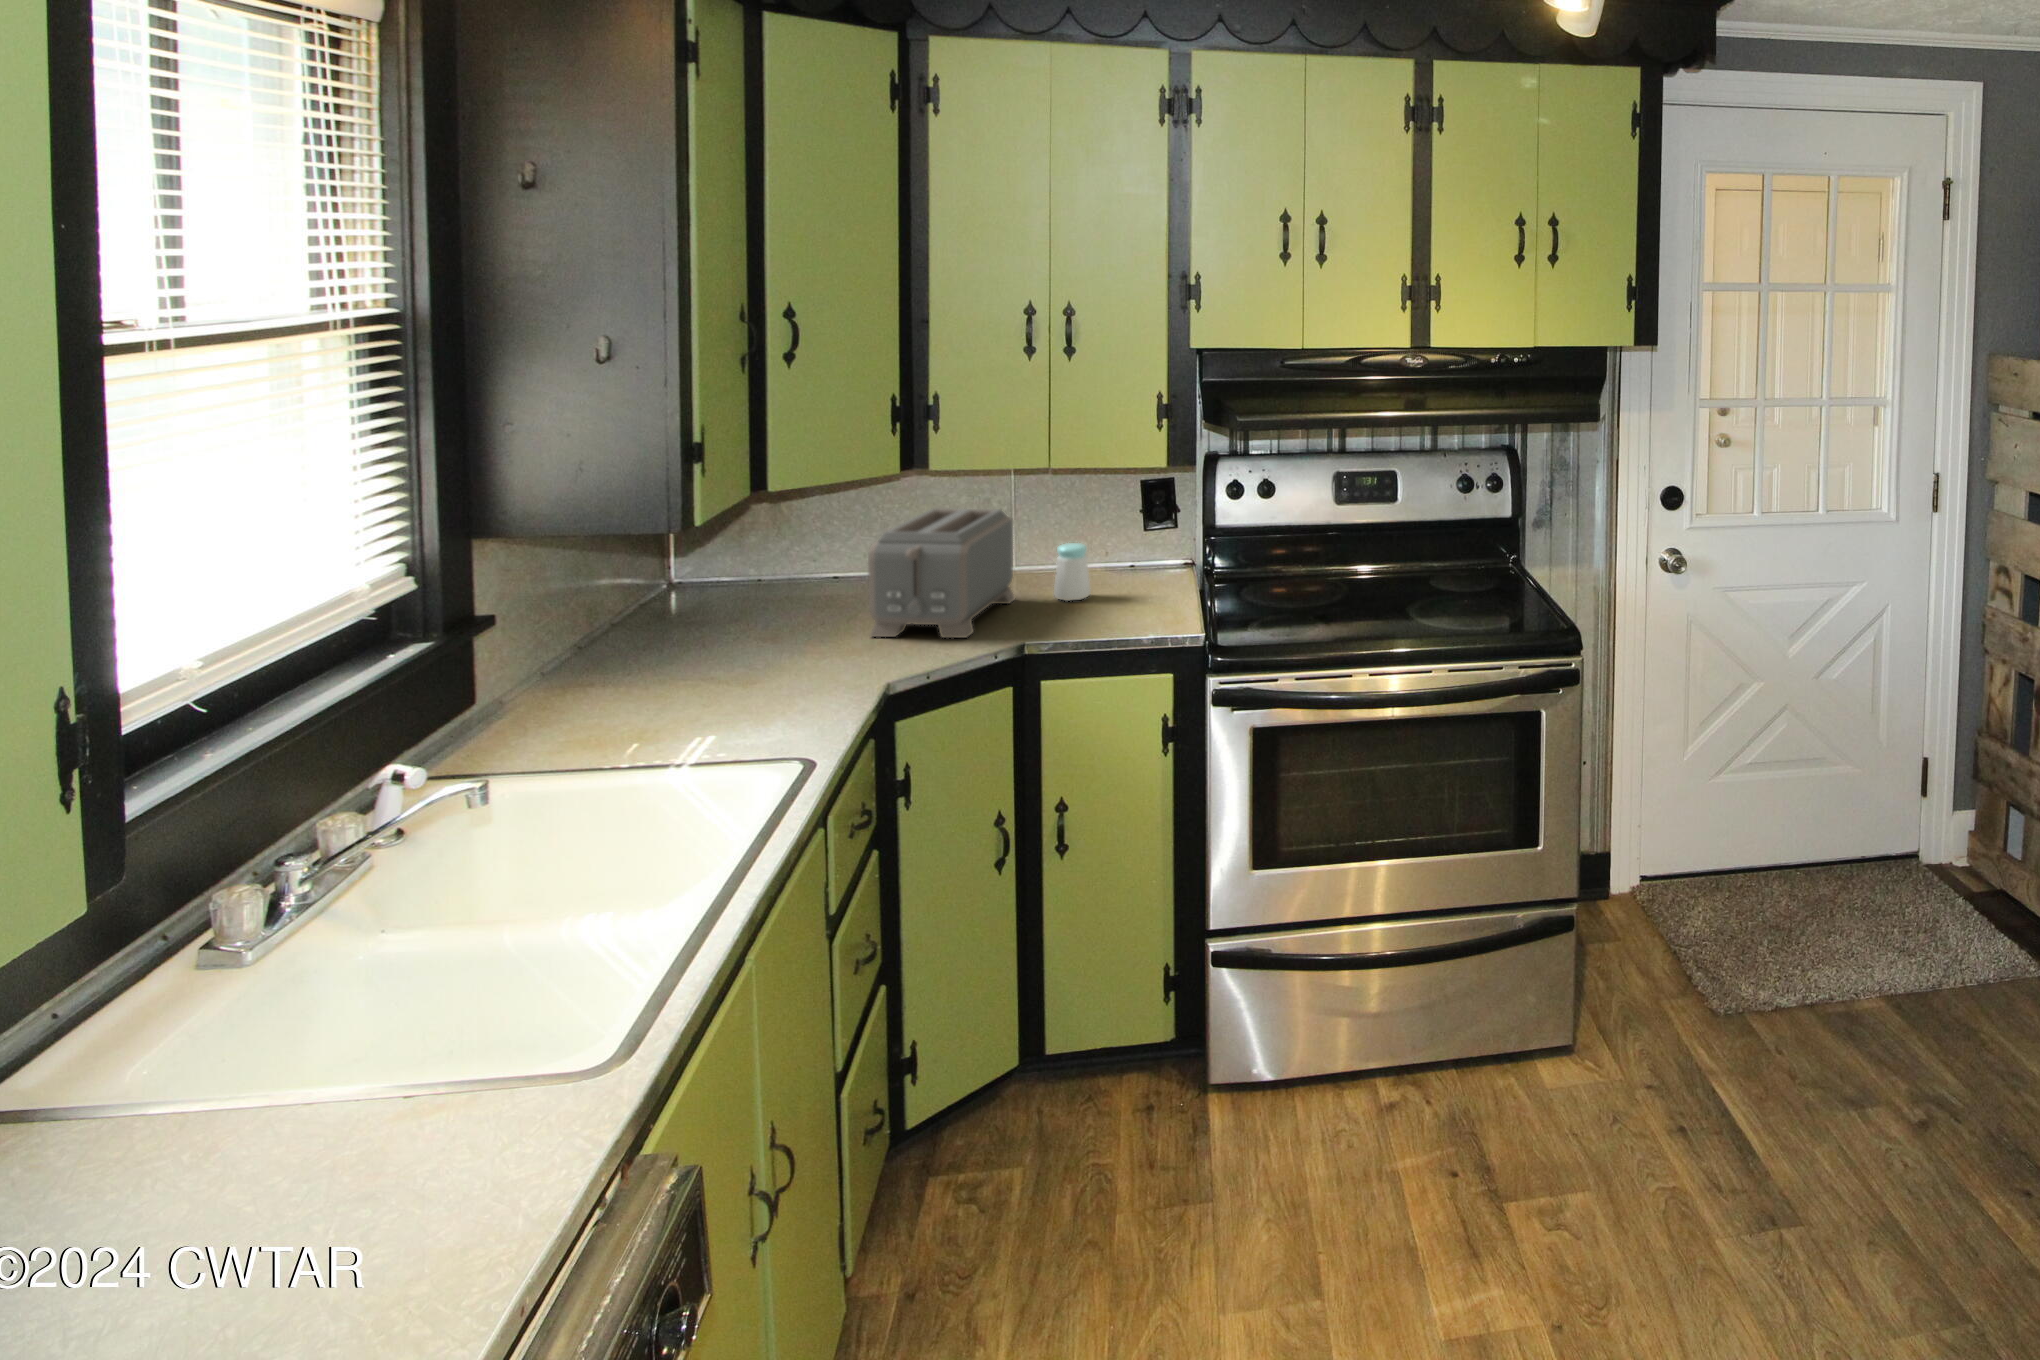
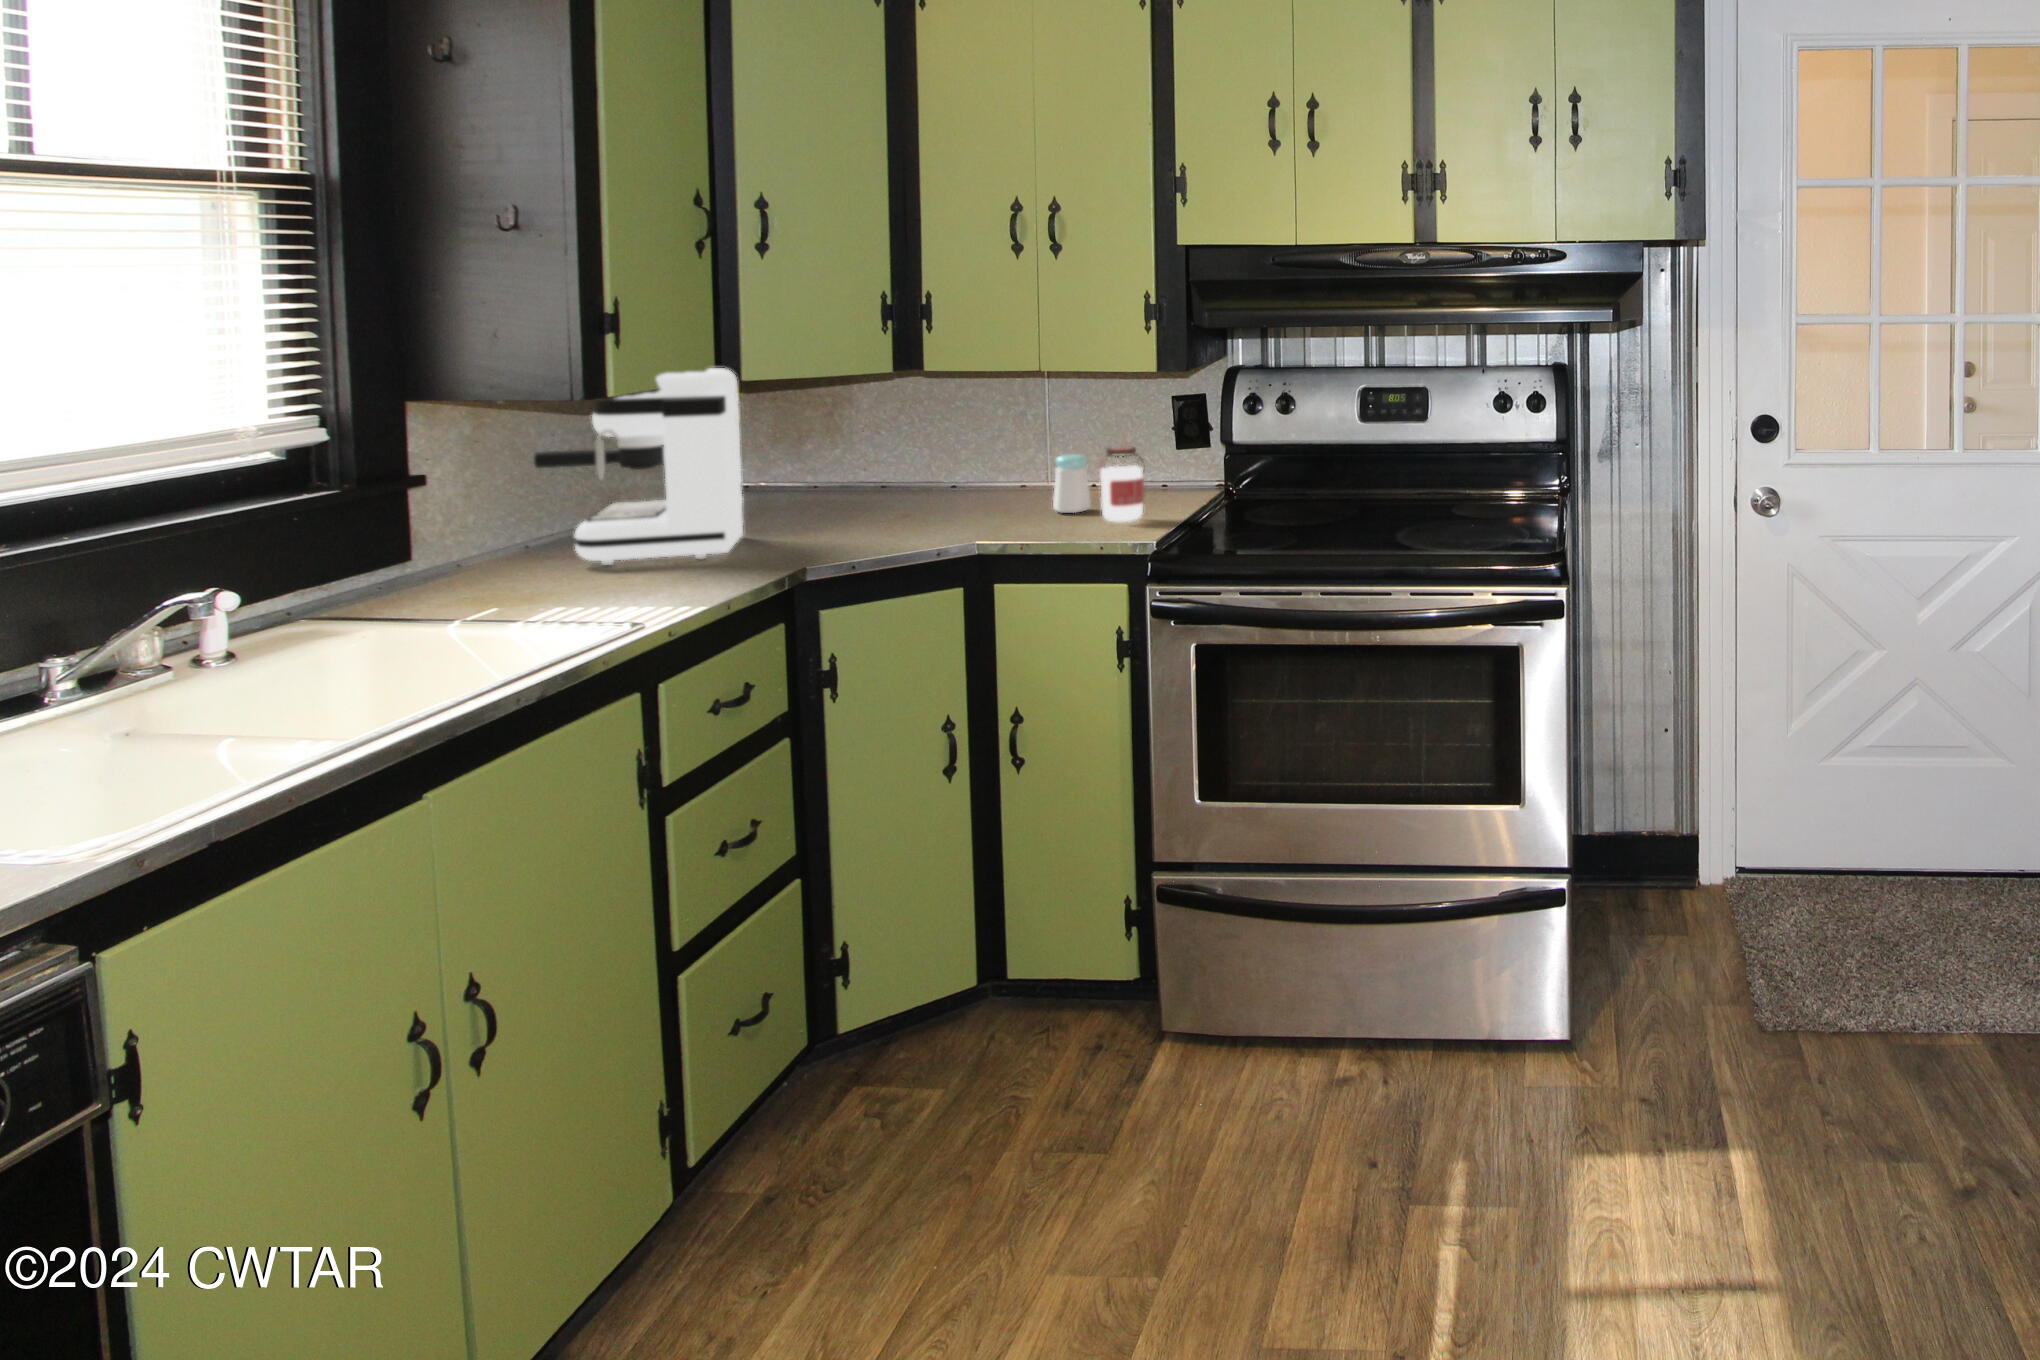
coffee maker: none [574,478,793,690] -> present [534,368,743,565]
toaster: present [868,508,1015,638] -> none [837,415,1018,538]
jar: none [1114,537,1159,611] -> present [1099,447,1144,522]

